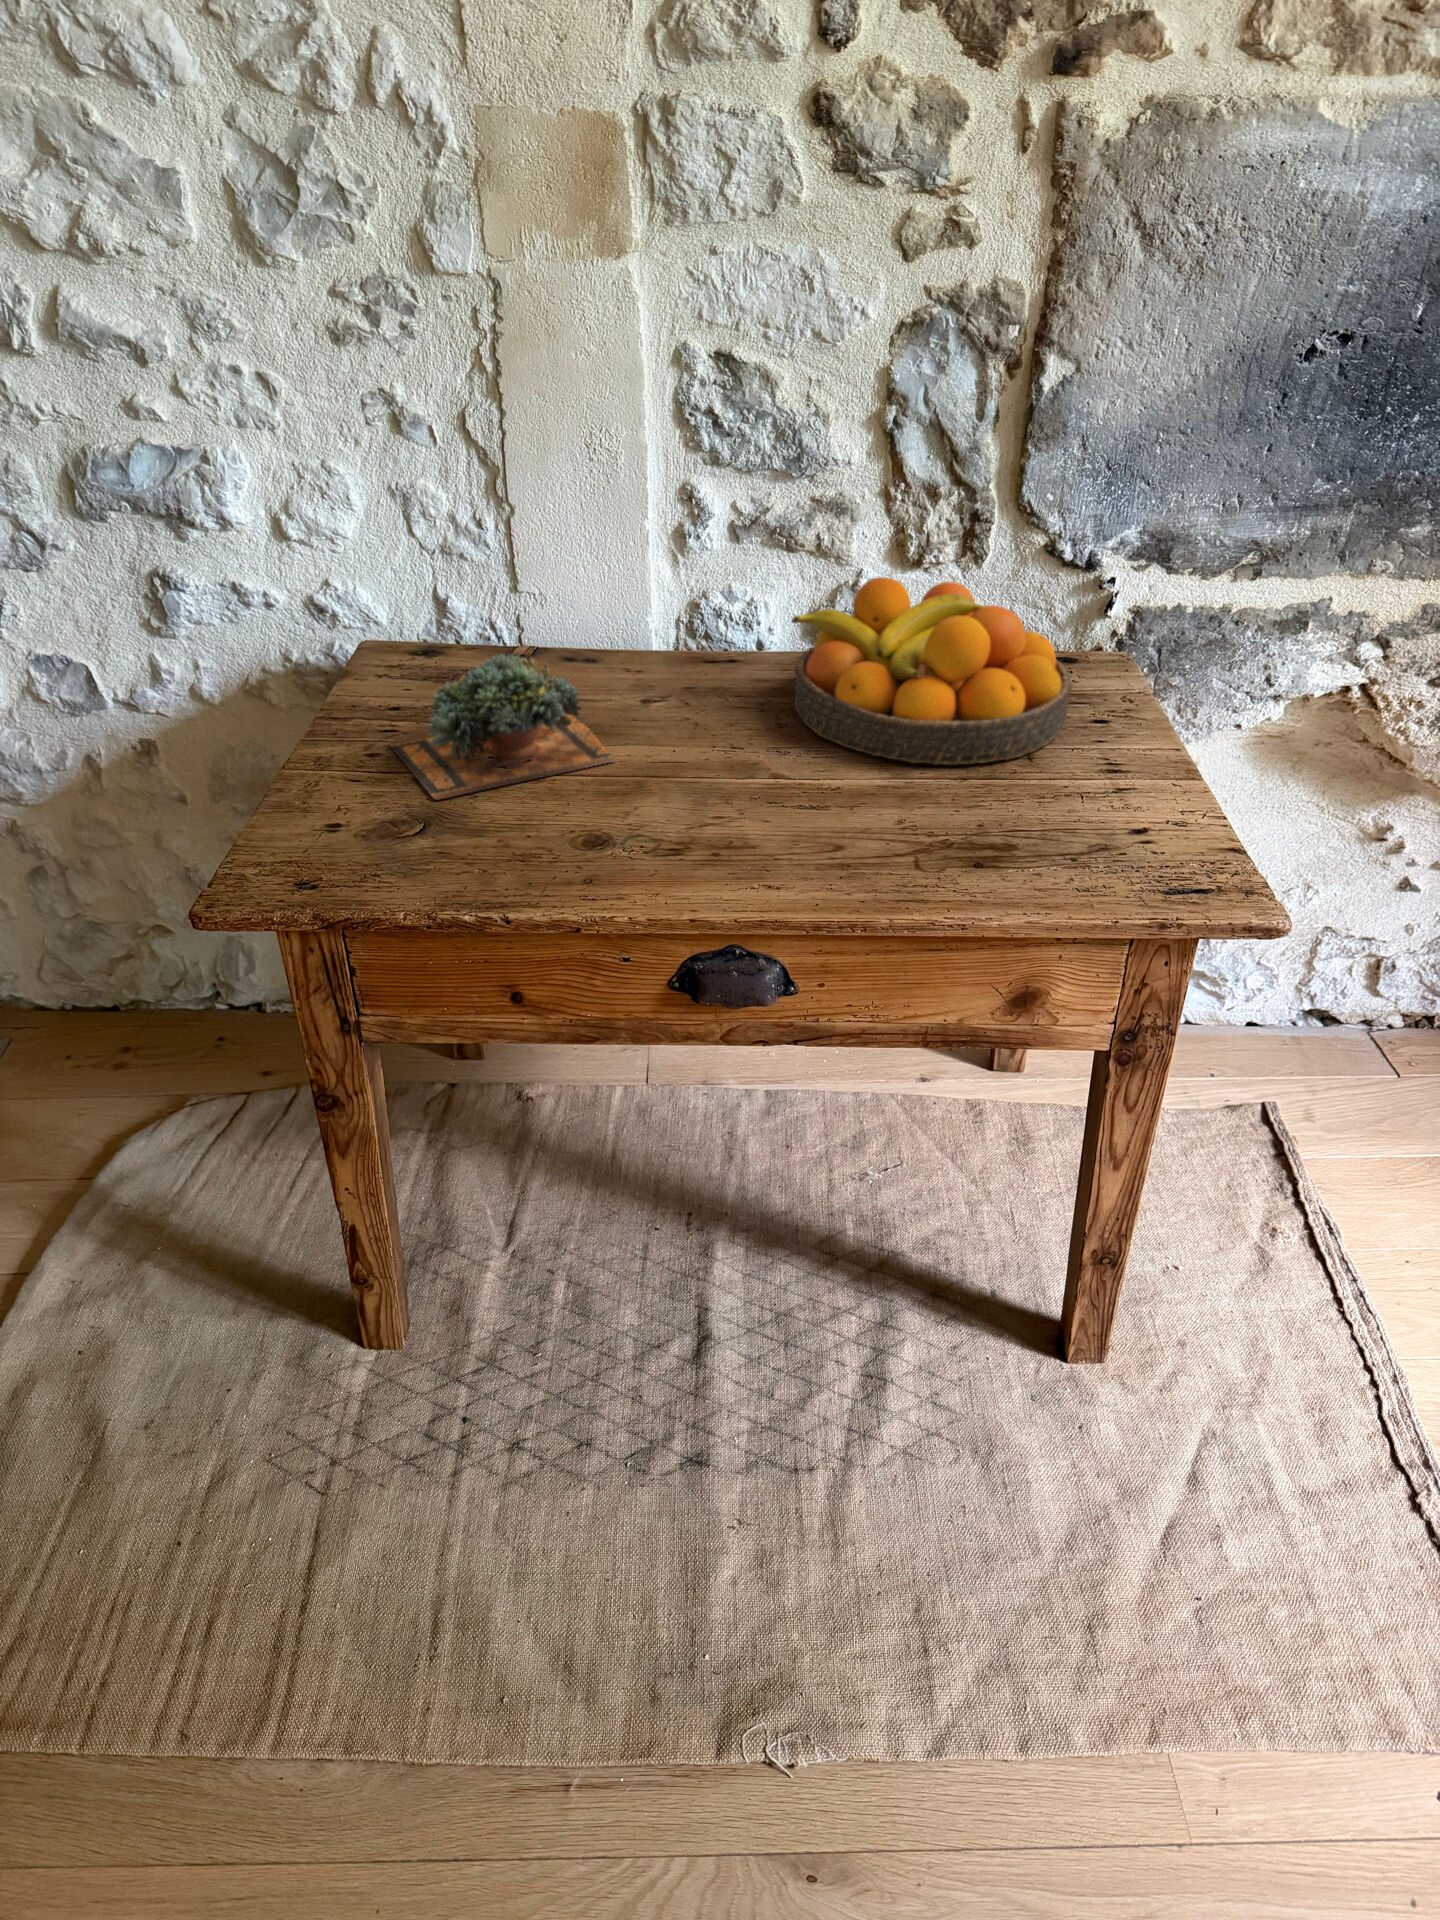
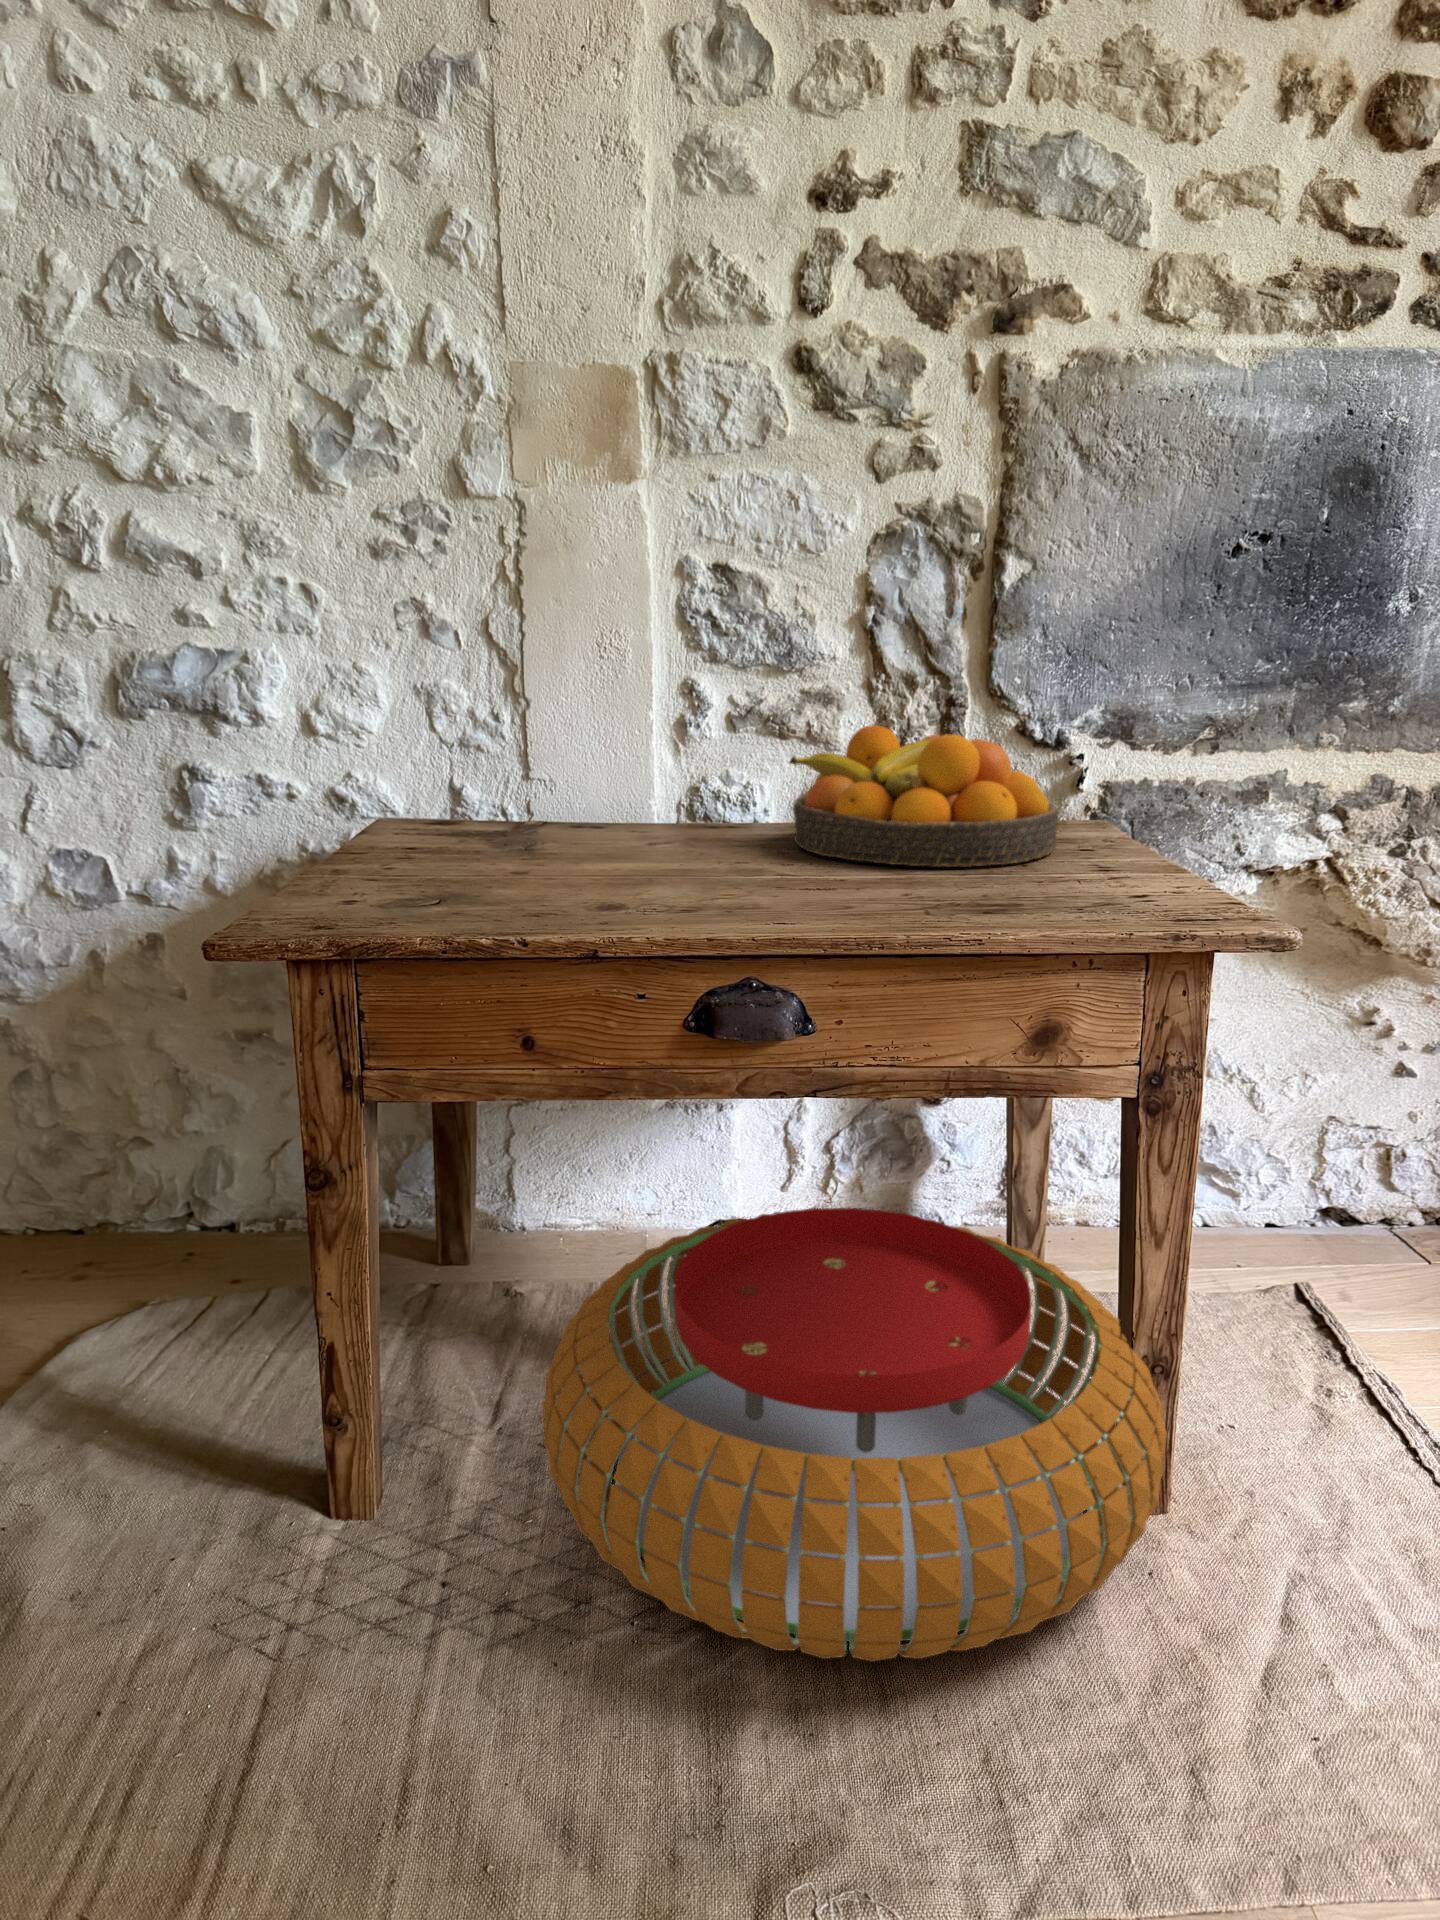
succulent plant: present [389,654,615,800] -> none [402,768,625,885]
pouf: none [546,1060,1110,1526] -> present [542,1208,1167,1662]

